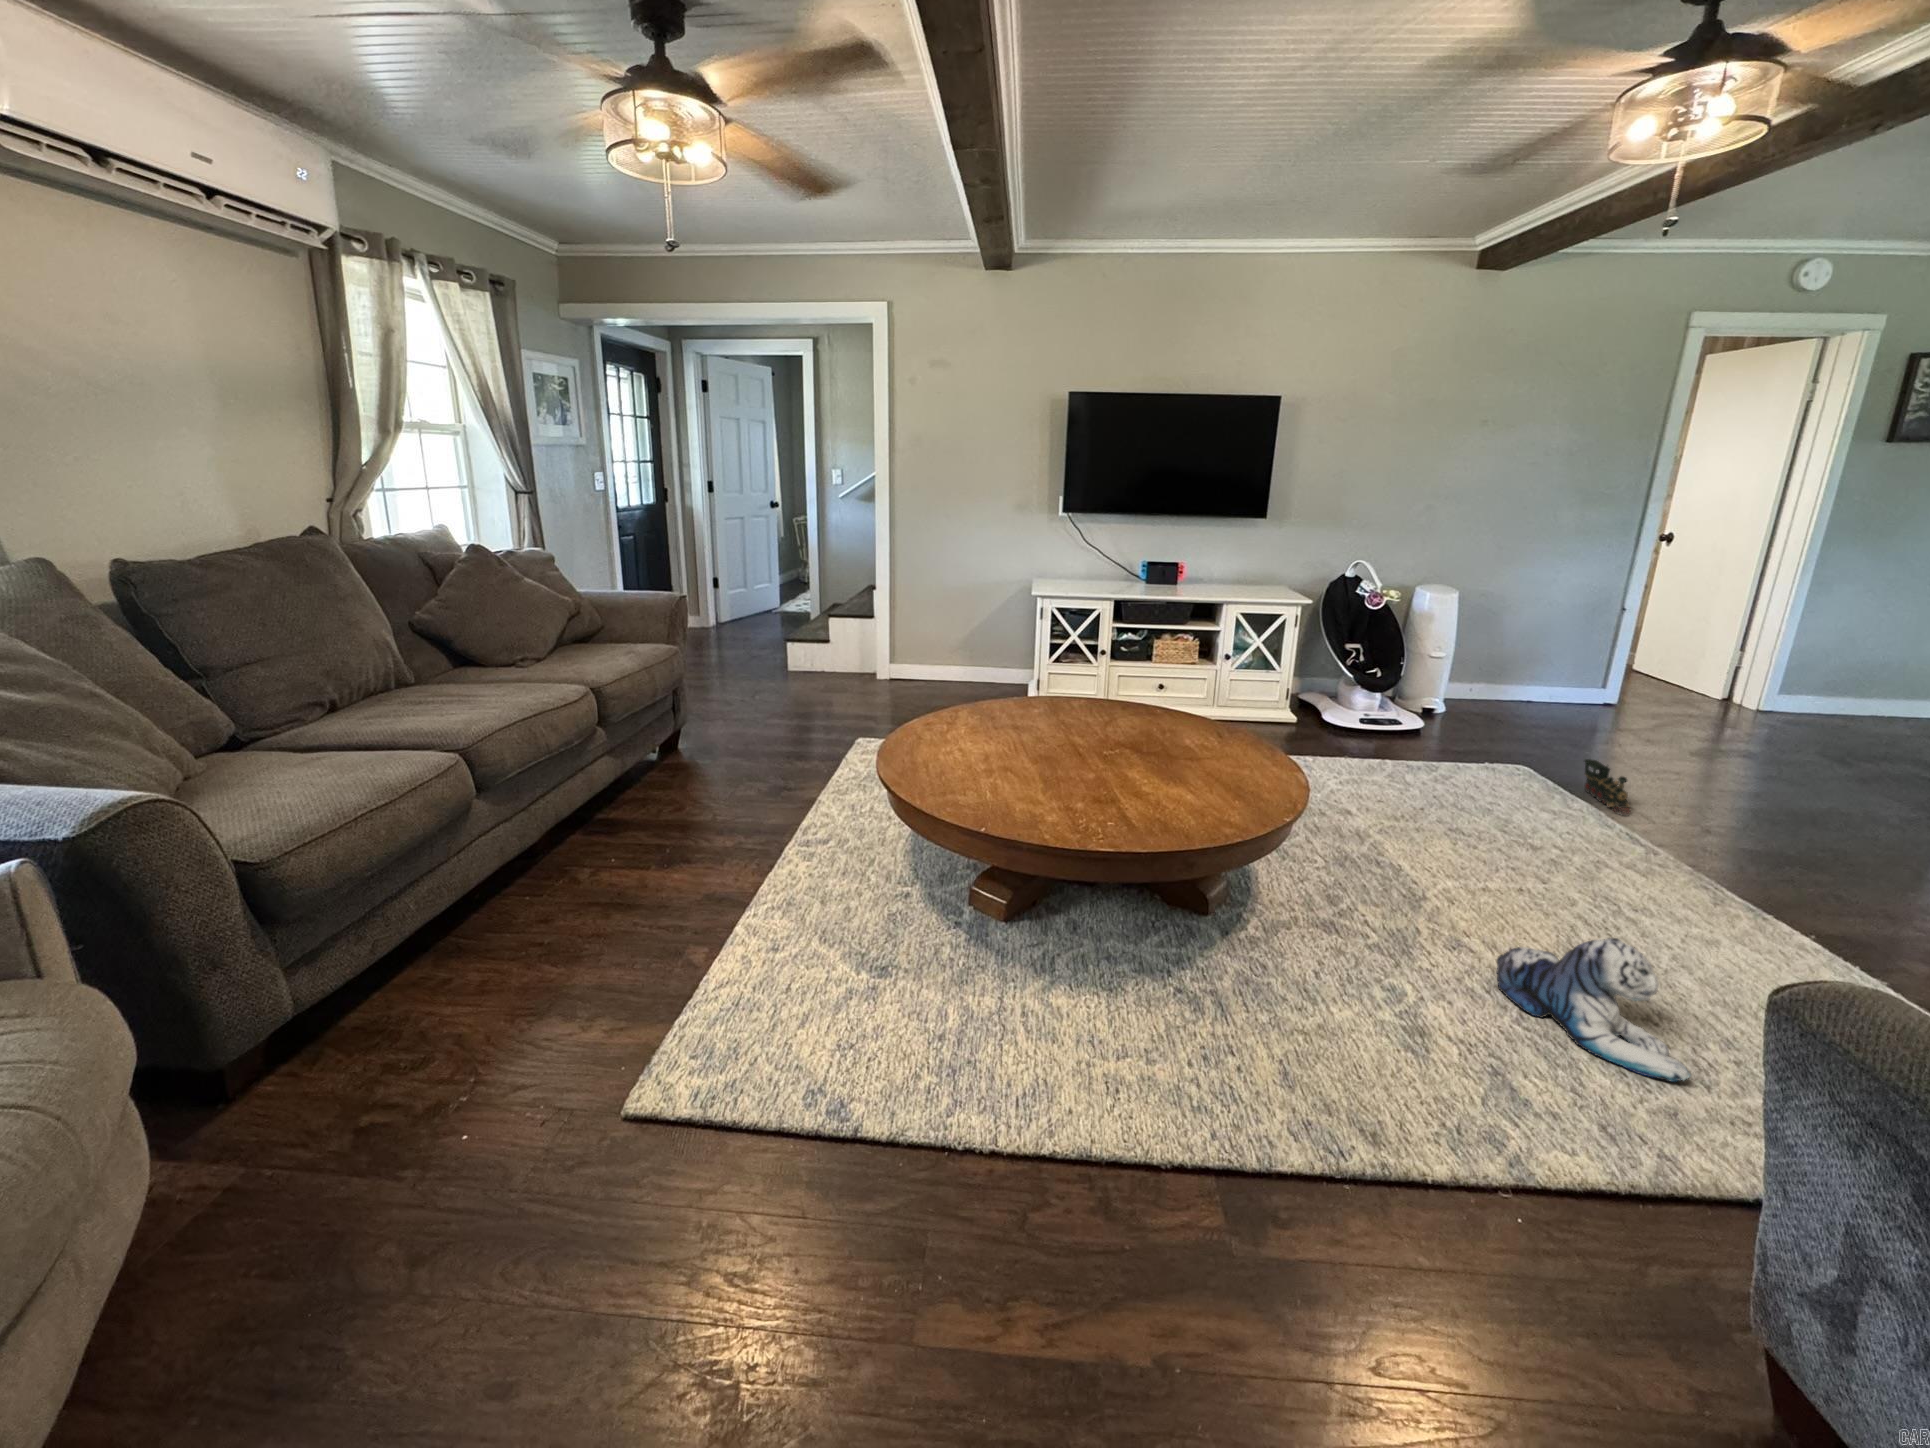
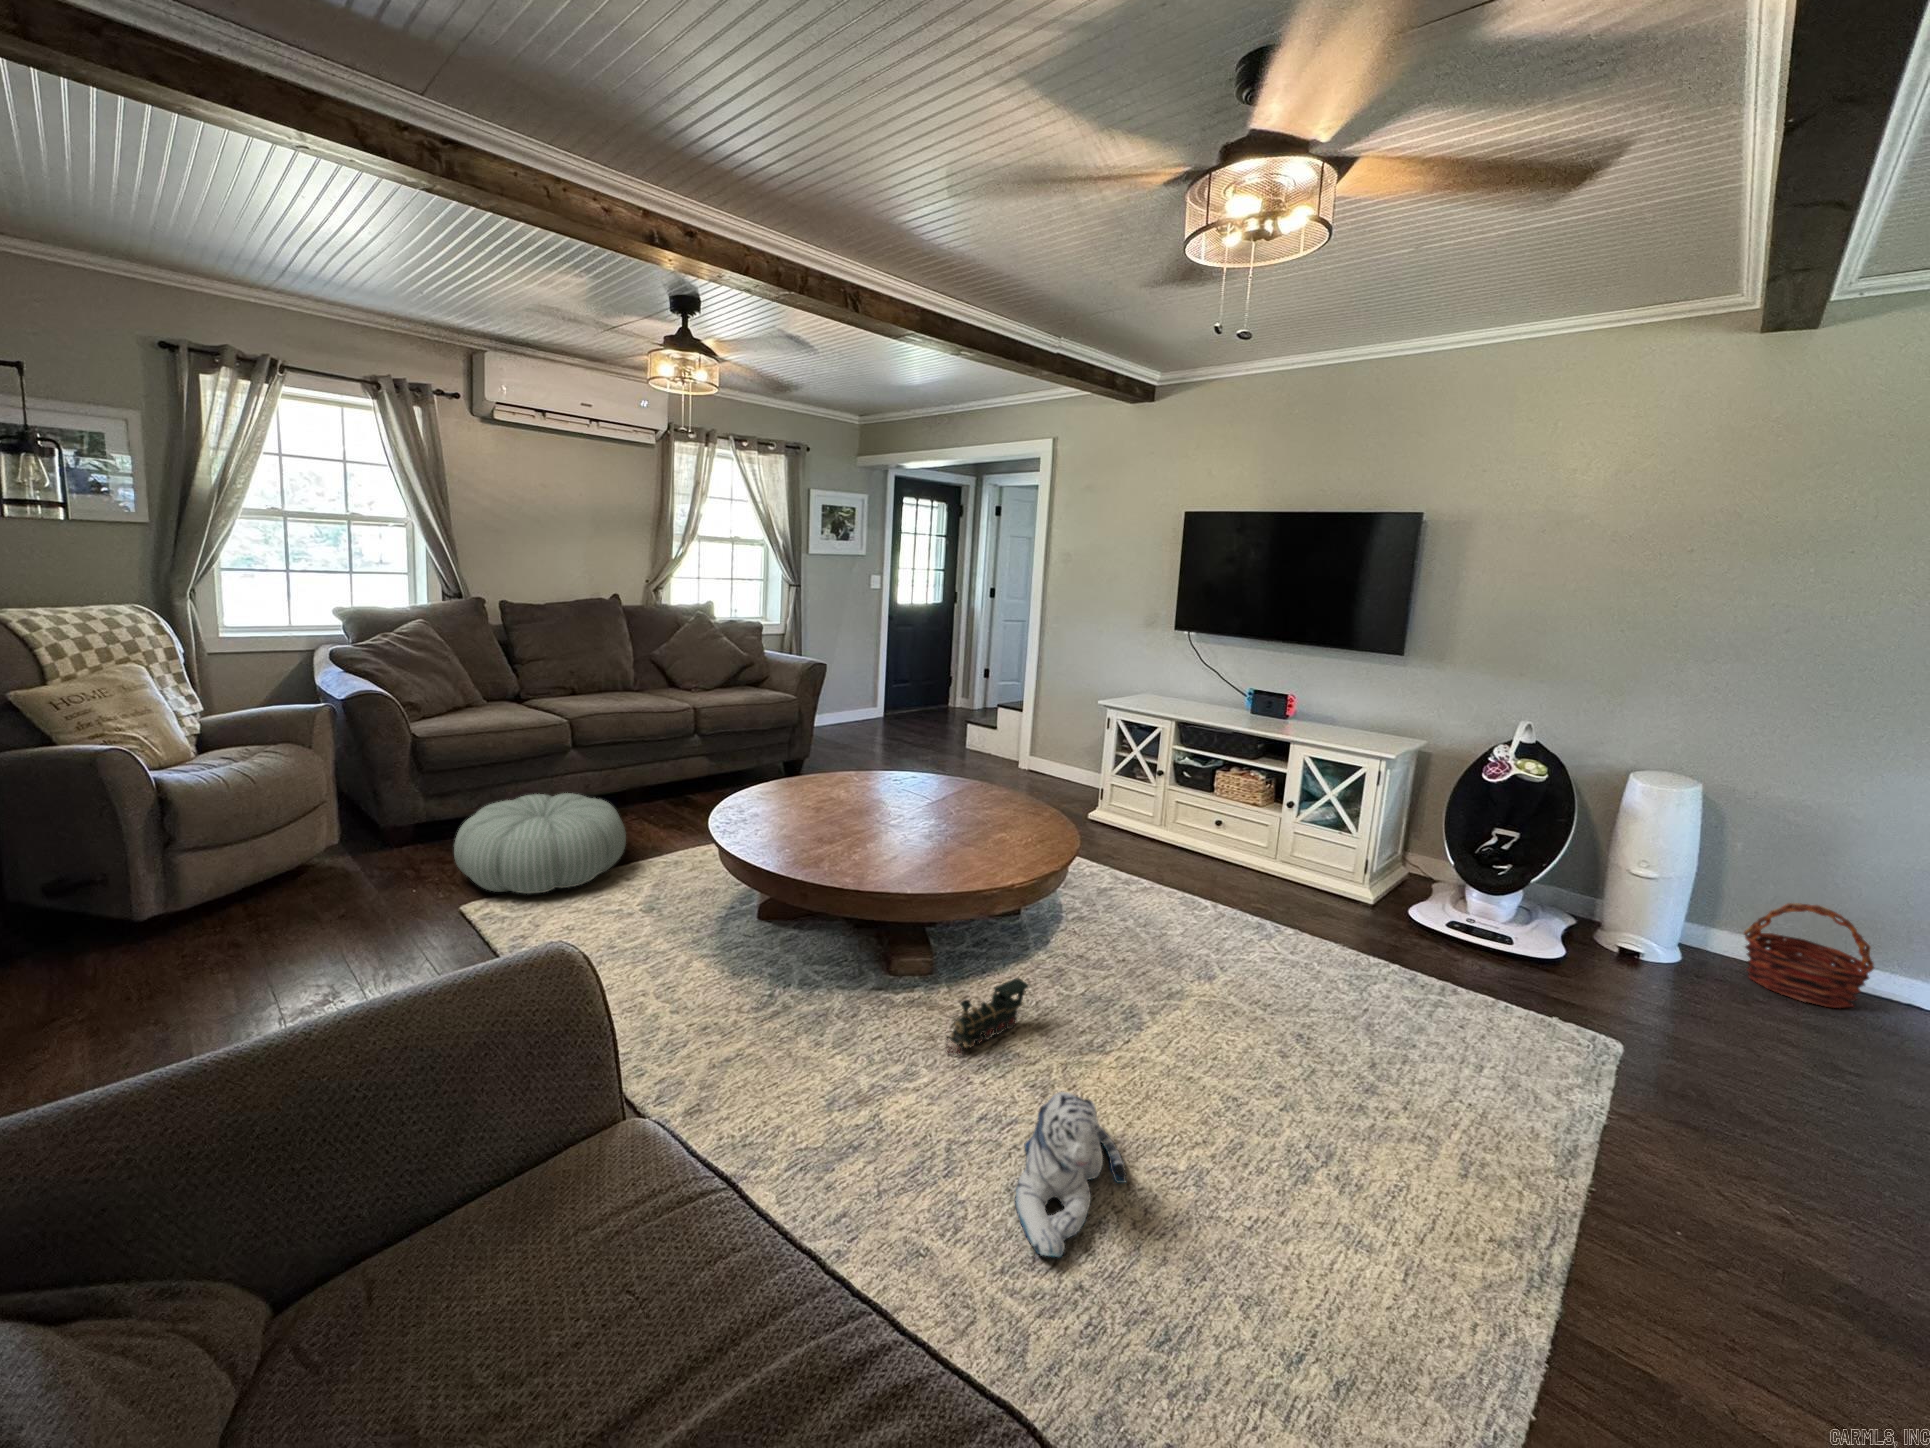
basket: none [1483,655,1548,717] -> present [1744,903,1874,1008]
toy train: present [1584,759,1631,814] -> present [946,978,1029,1055]
pouf: none [412,853,716,1069] -> present [454,793,626,894]

